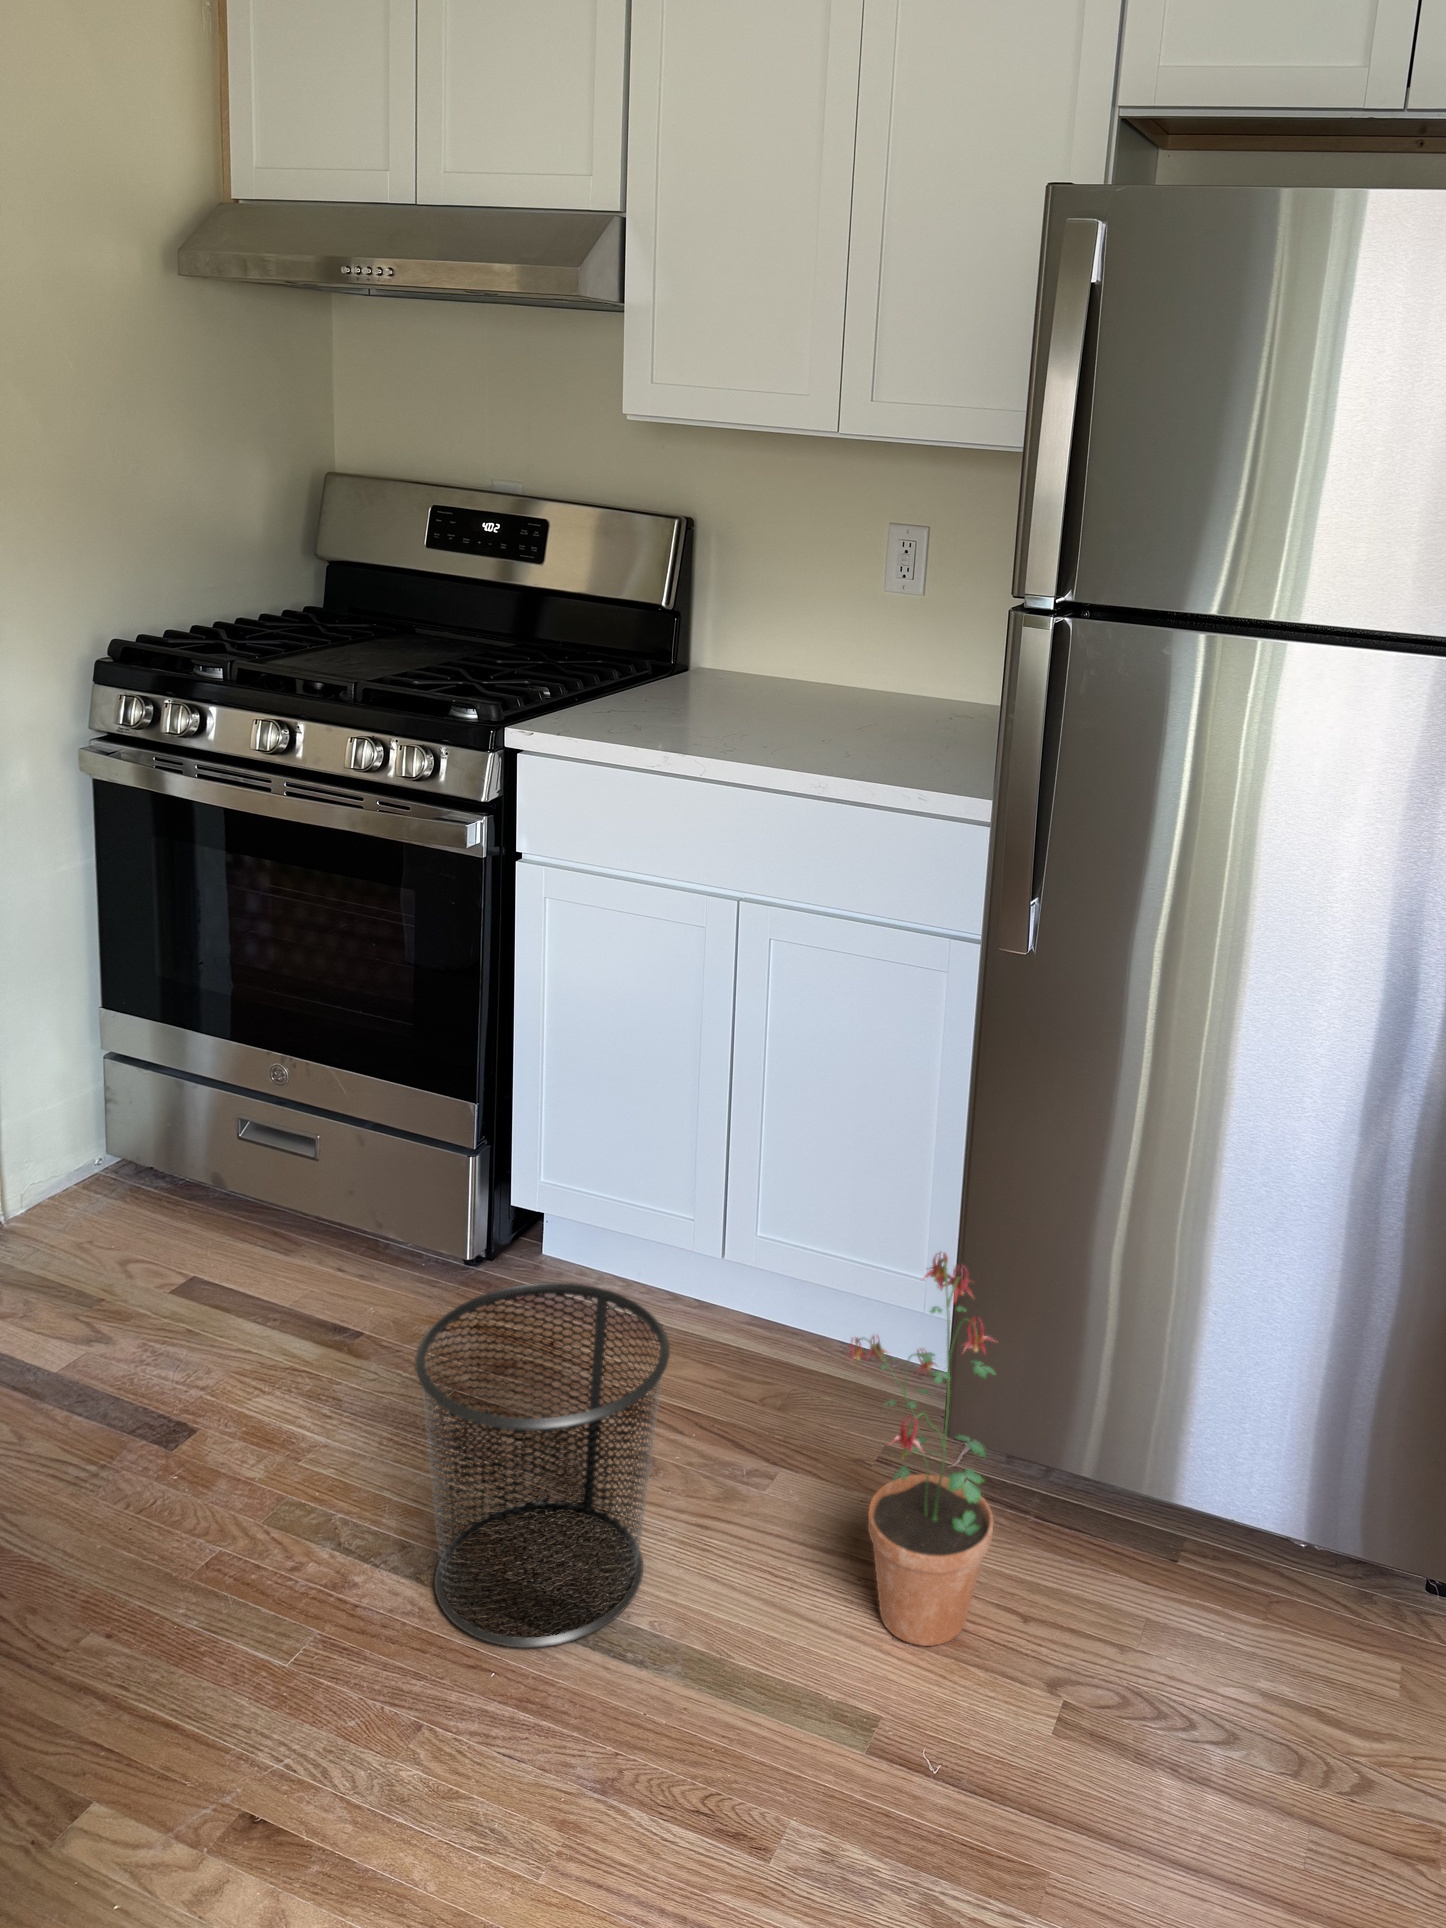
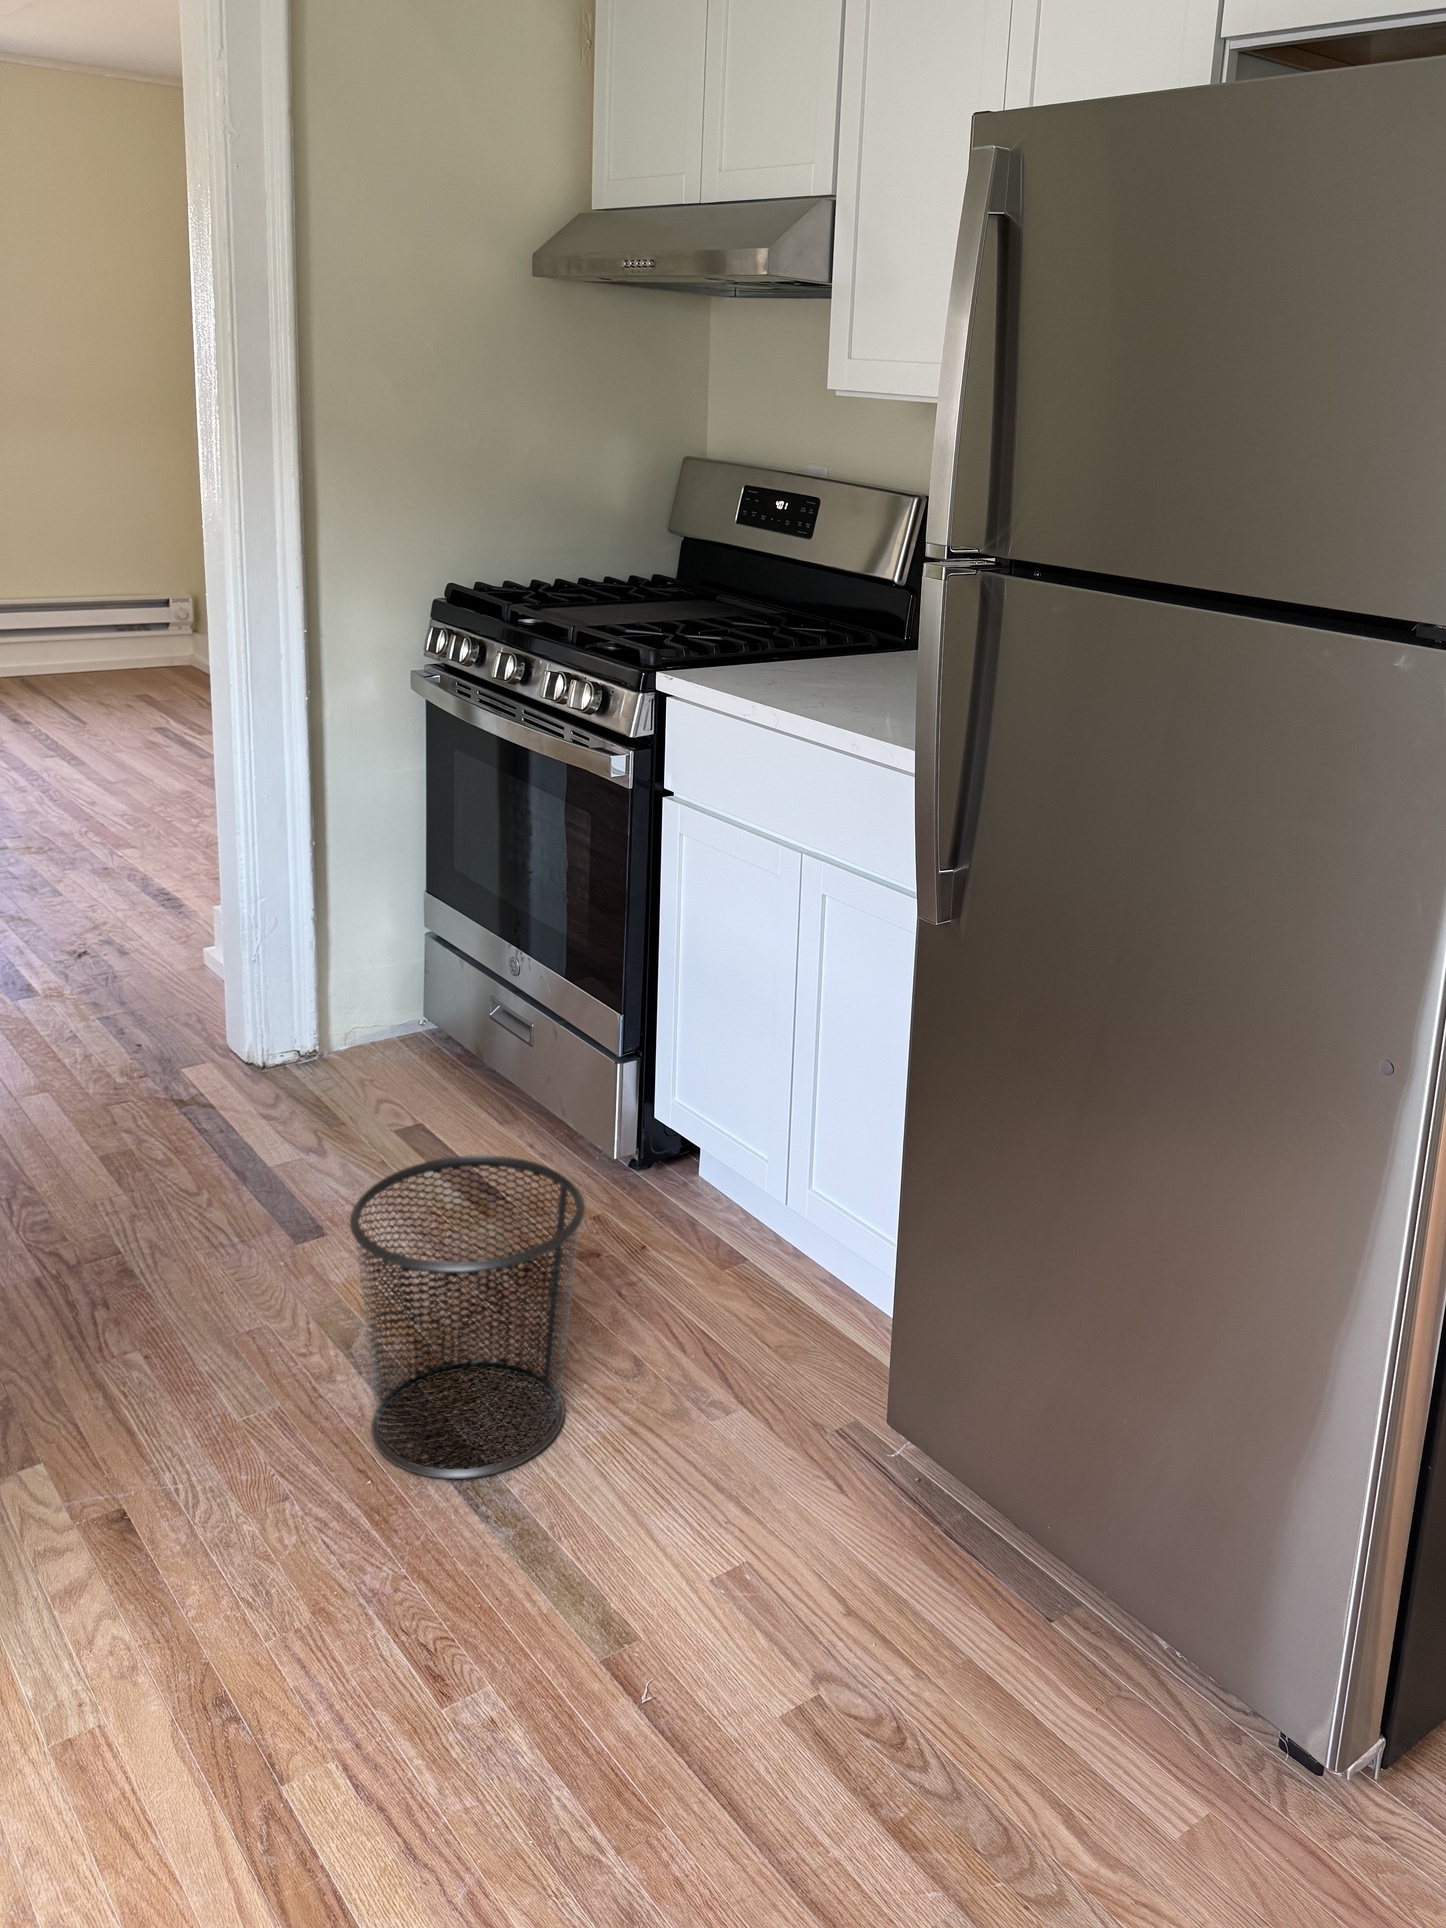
potted plant: present [849,1253,996,1646] -> none [686,1202,833,1598]

